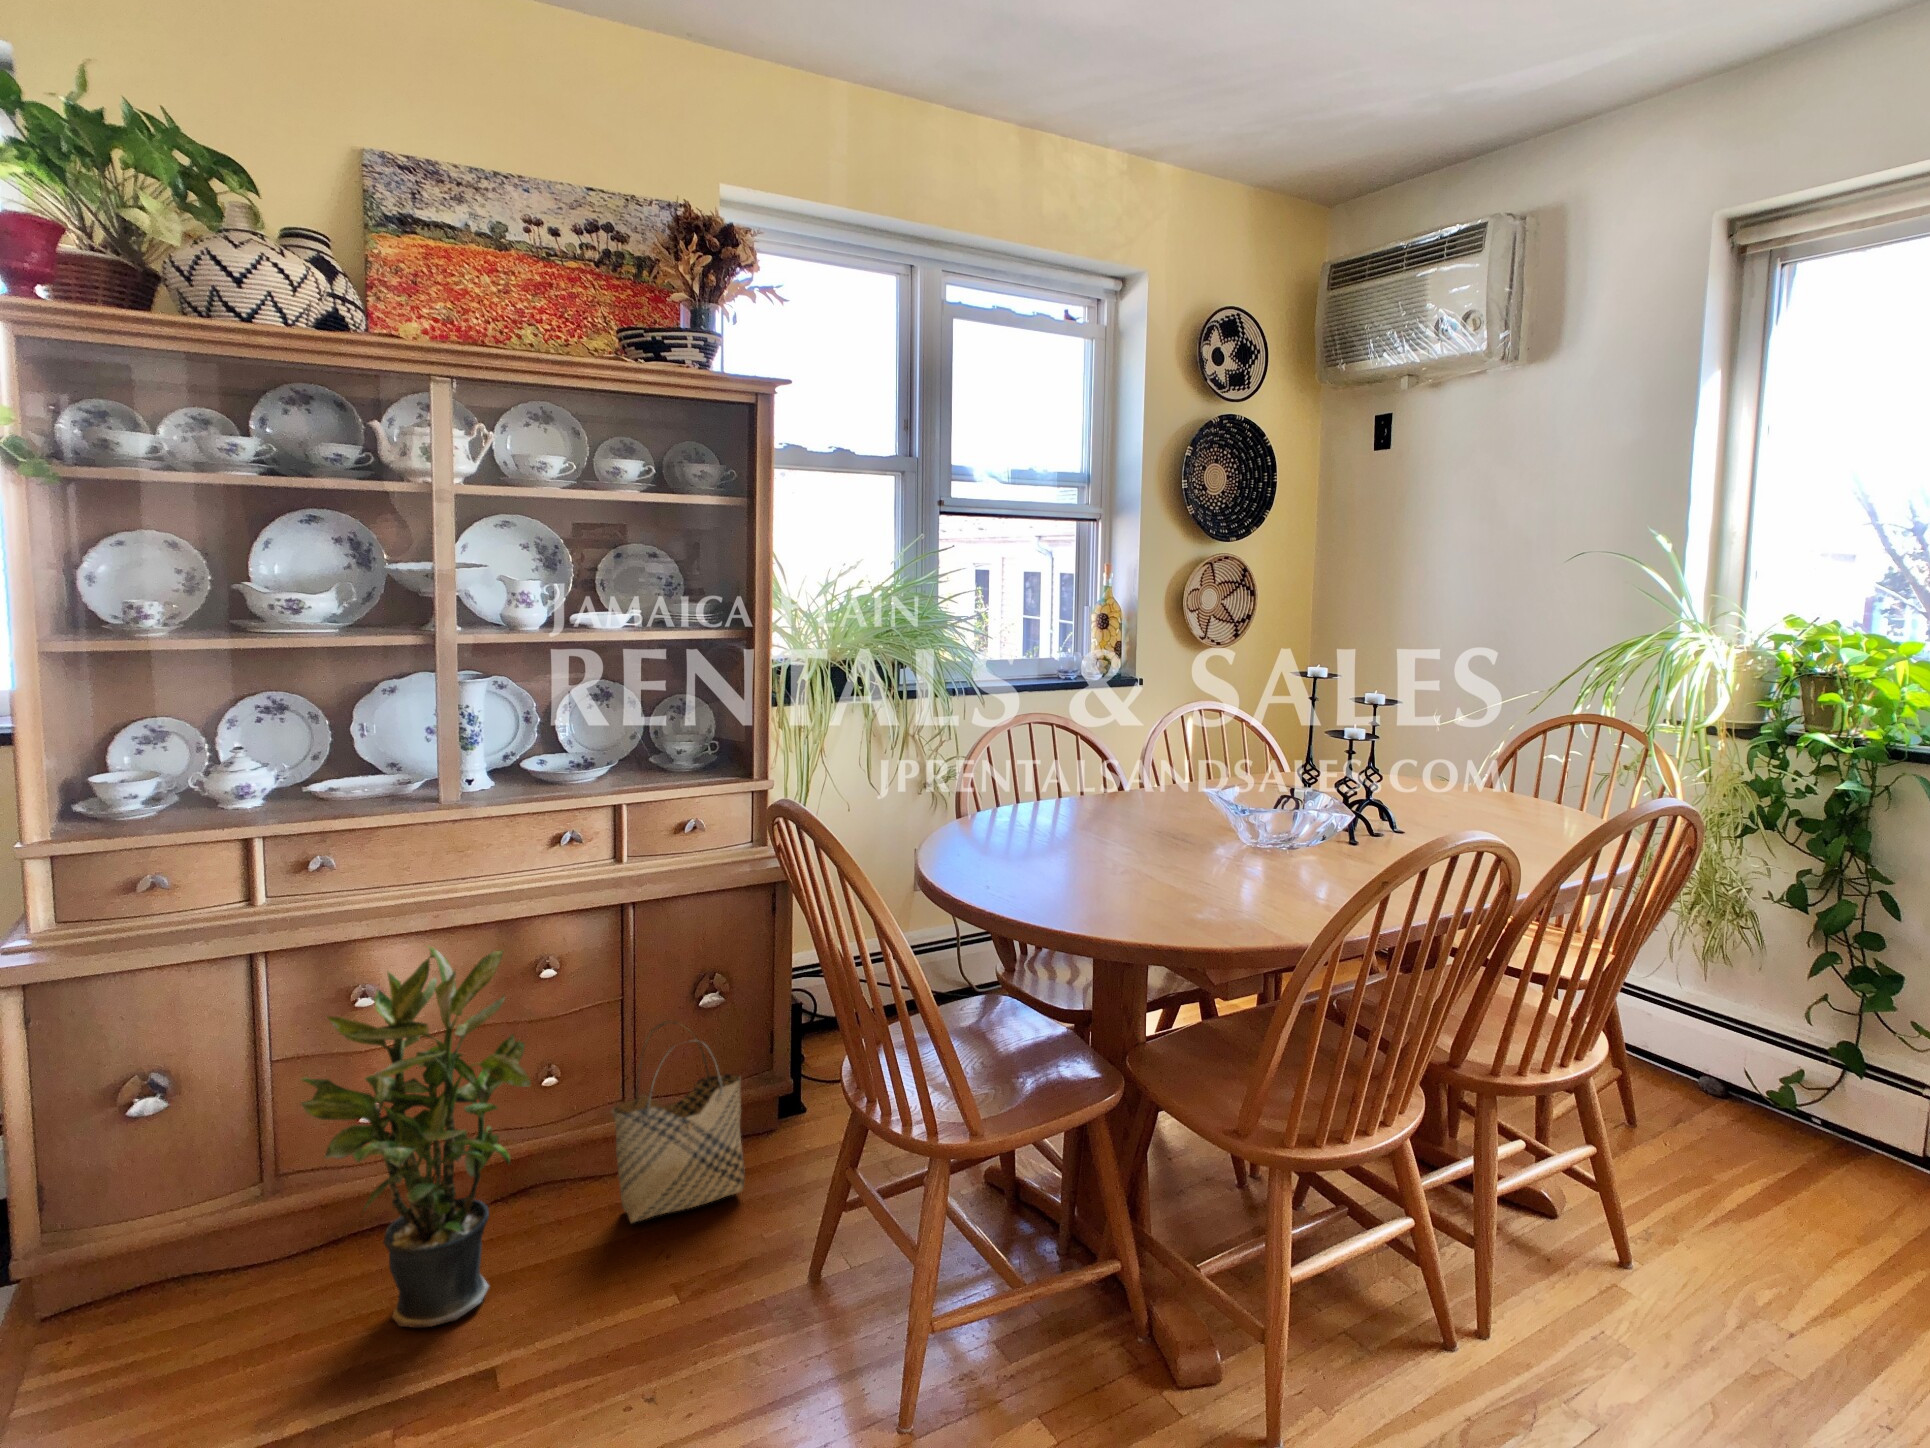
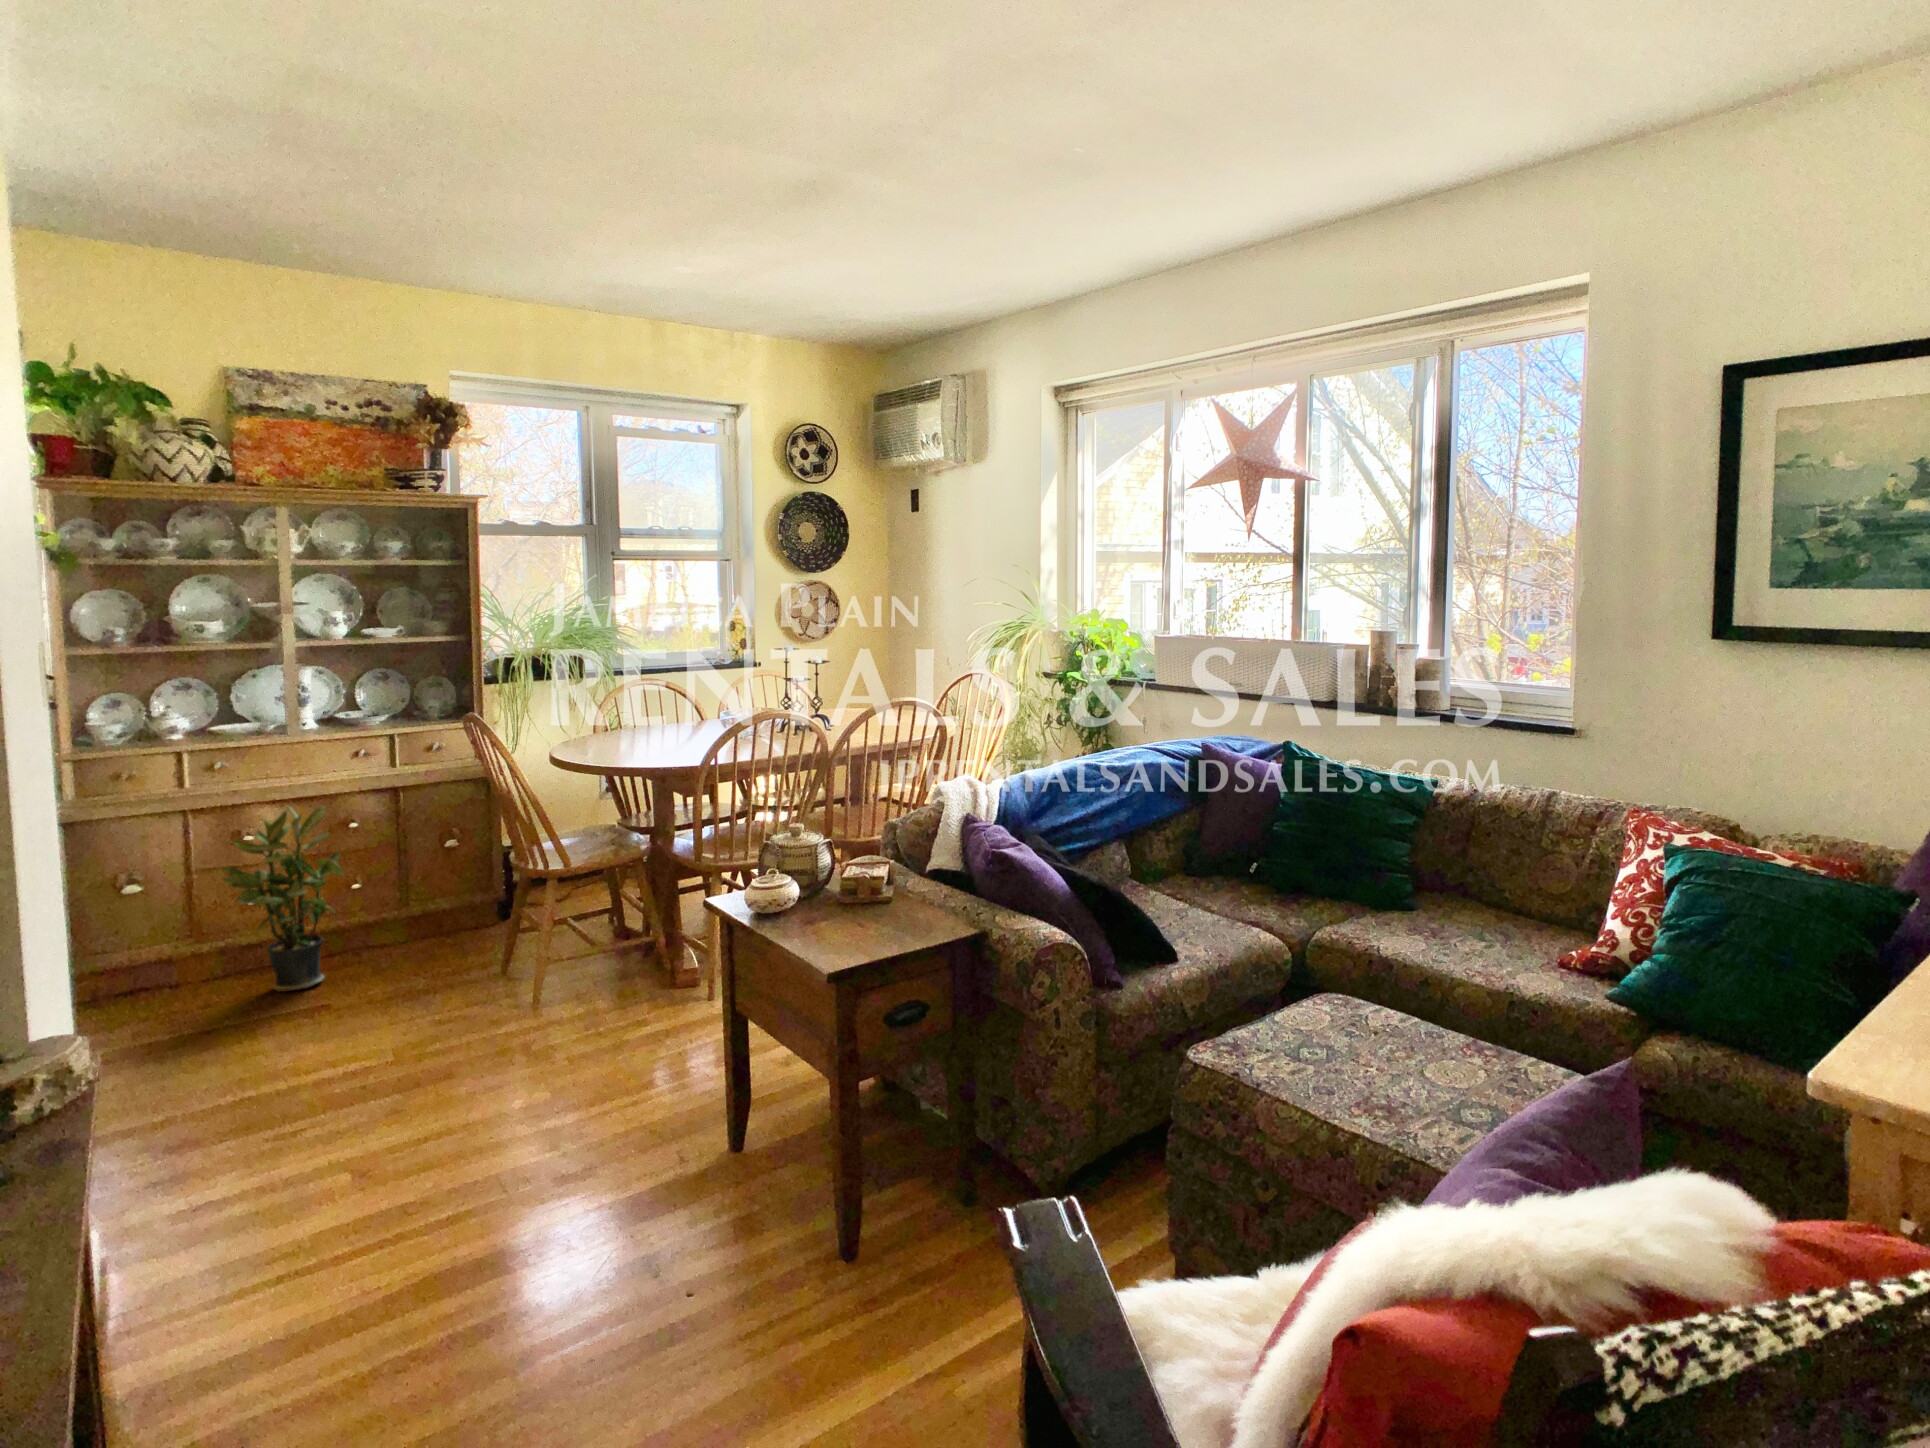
woven basket: present [612,1021,745,1223] -> none [392,852,472,954]

